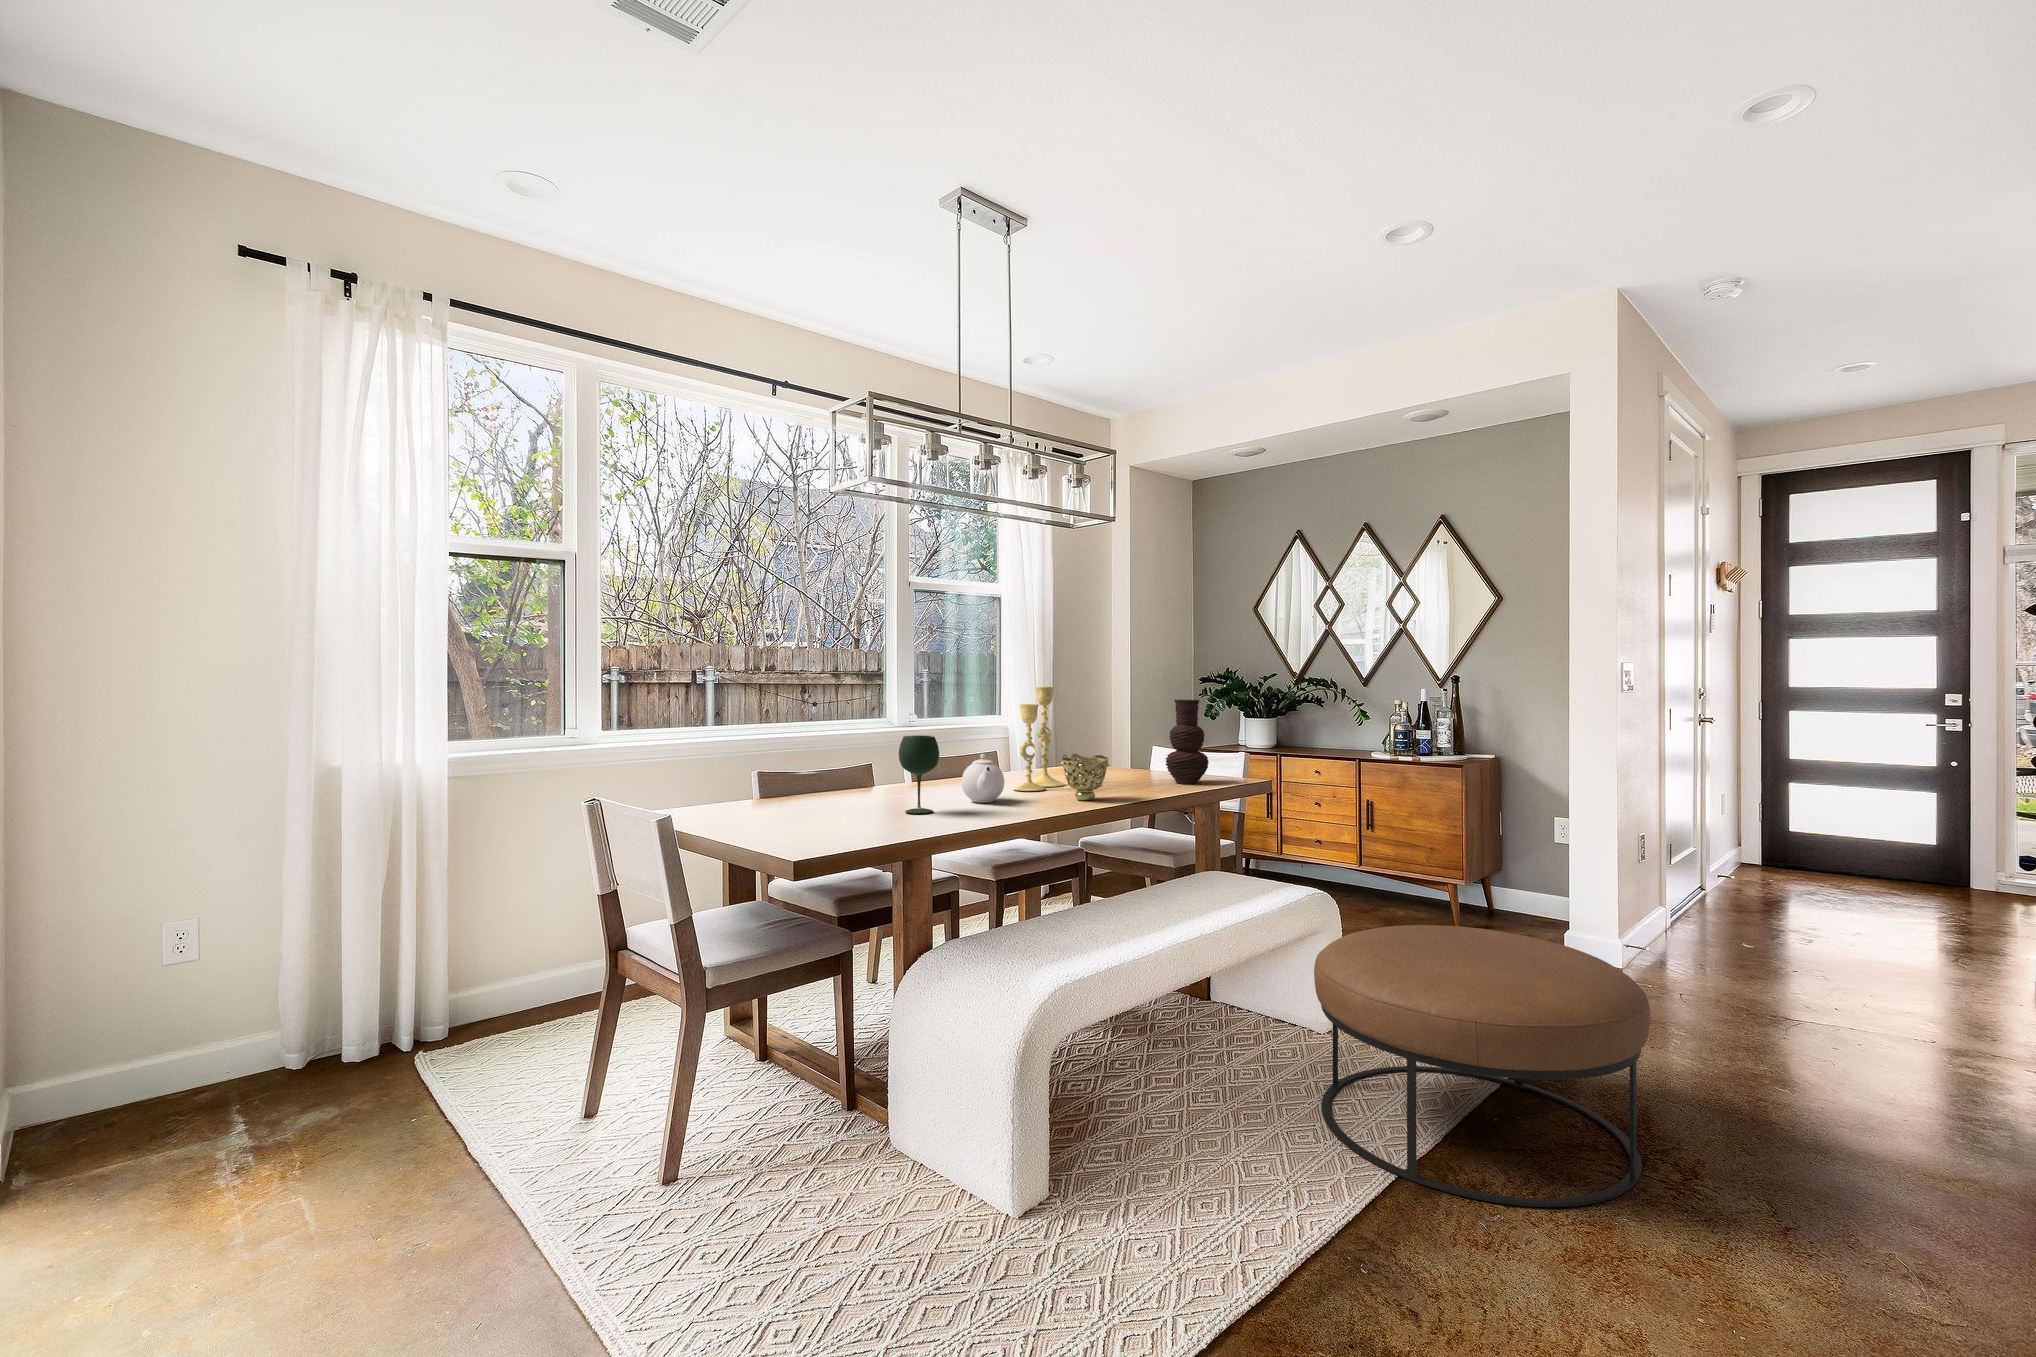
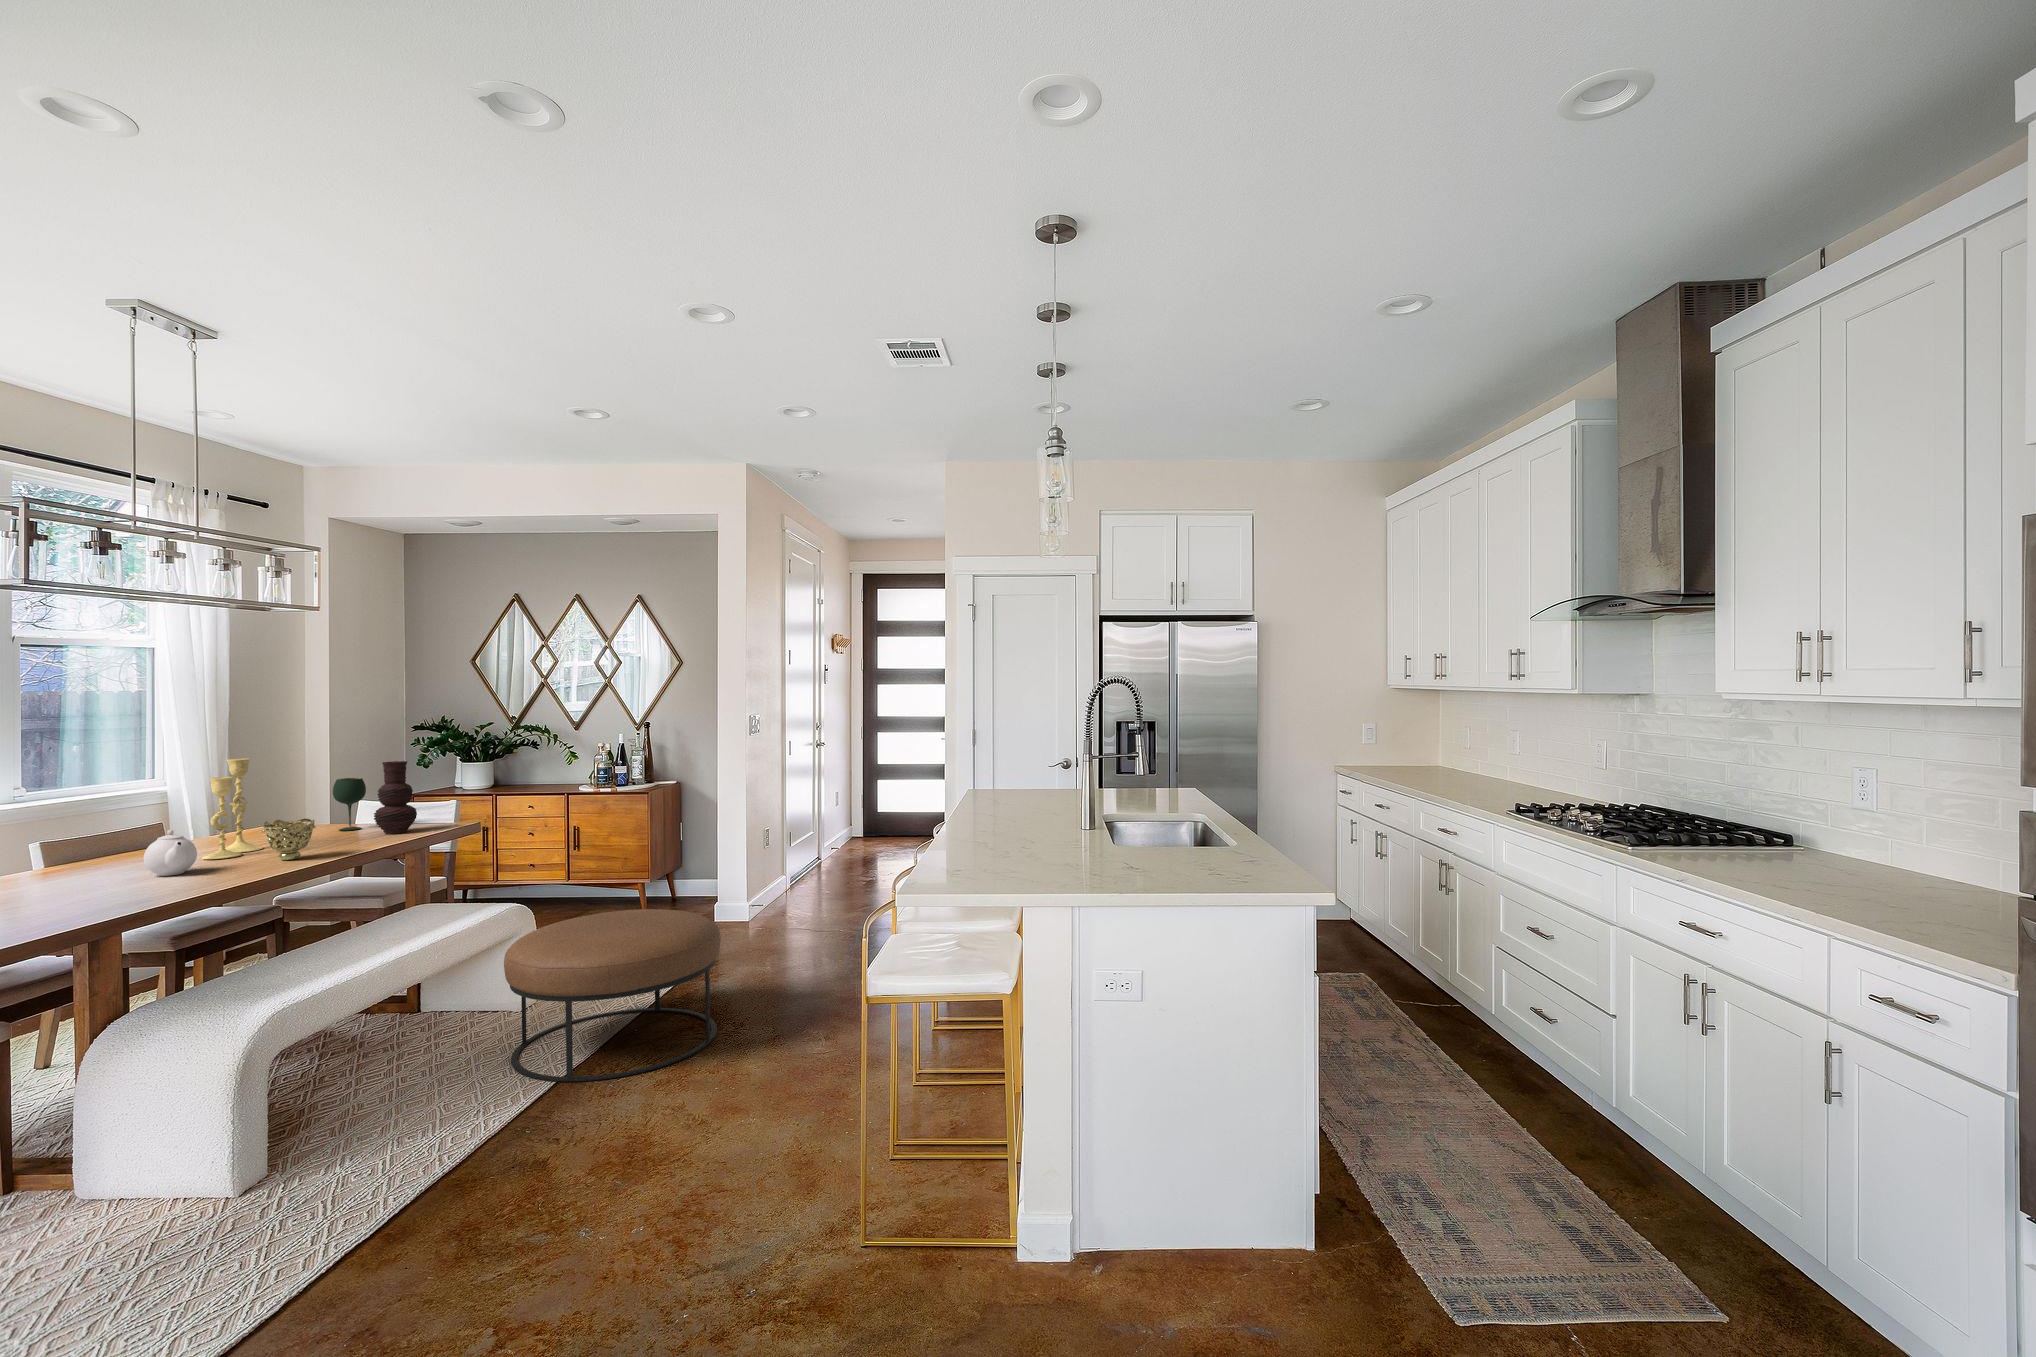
wine glass: present [899,735,939,813] -> present [333,778,366,831]

